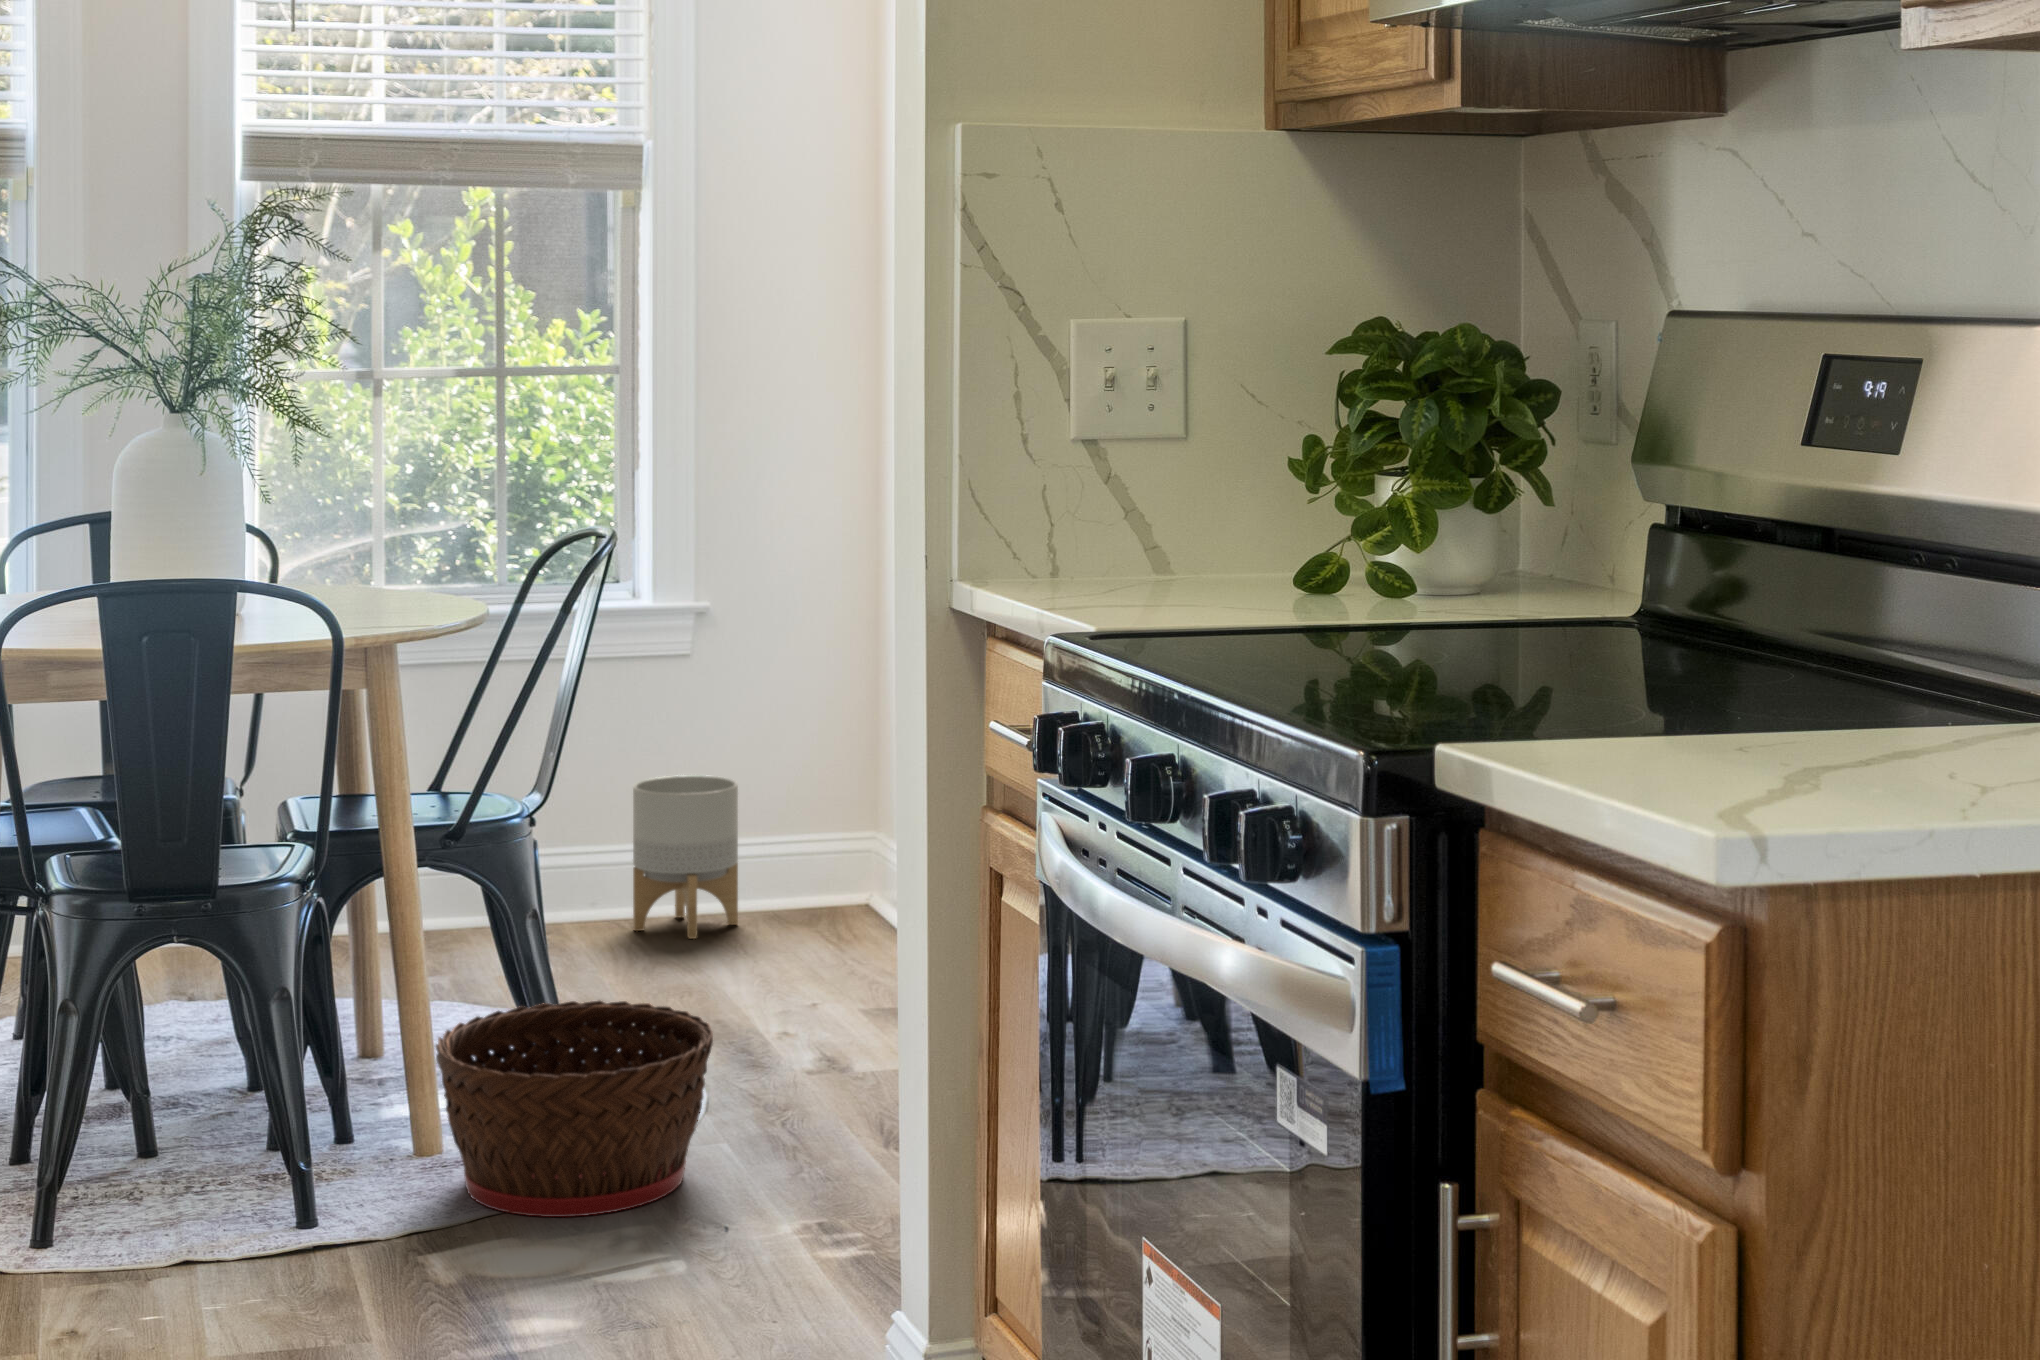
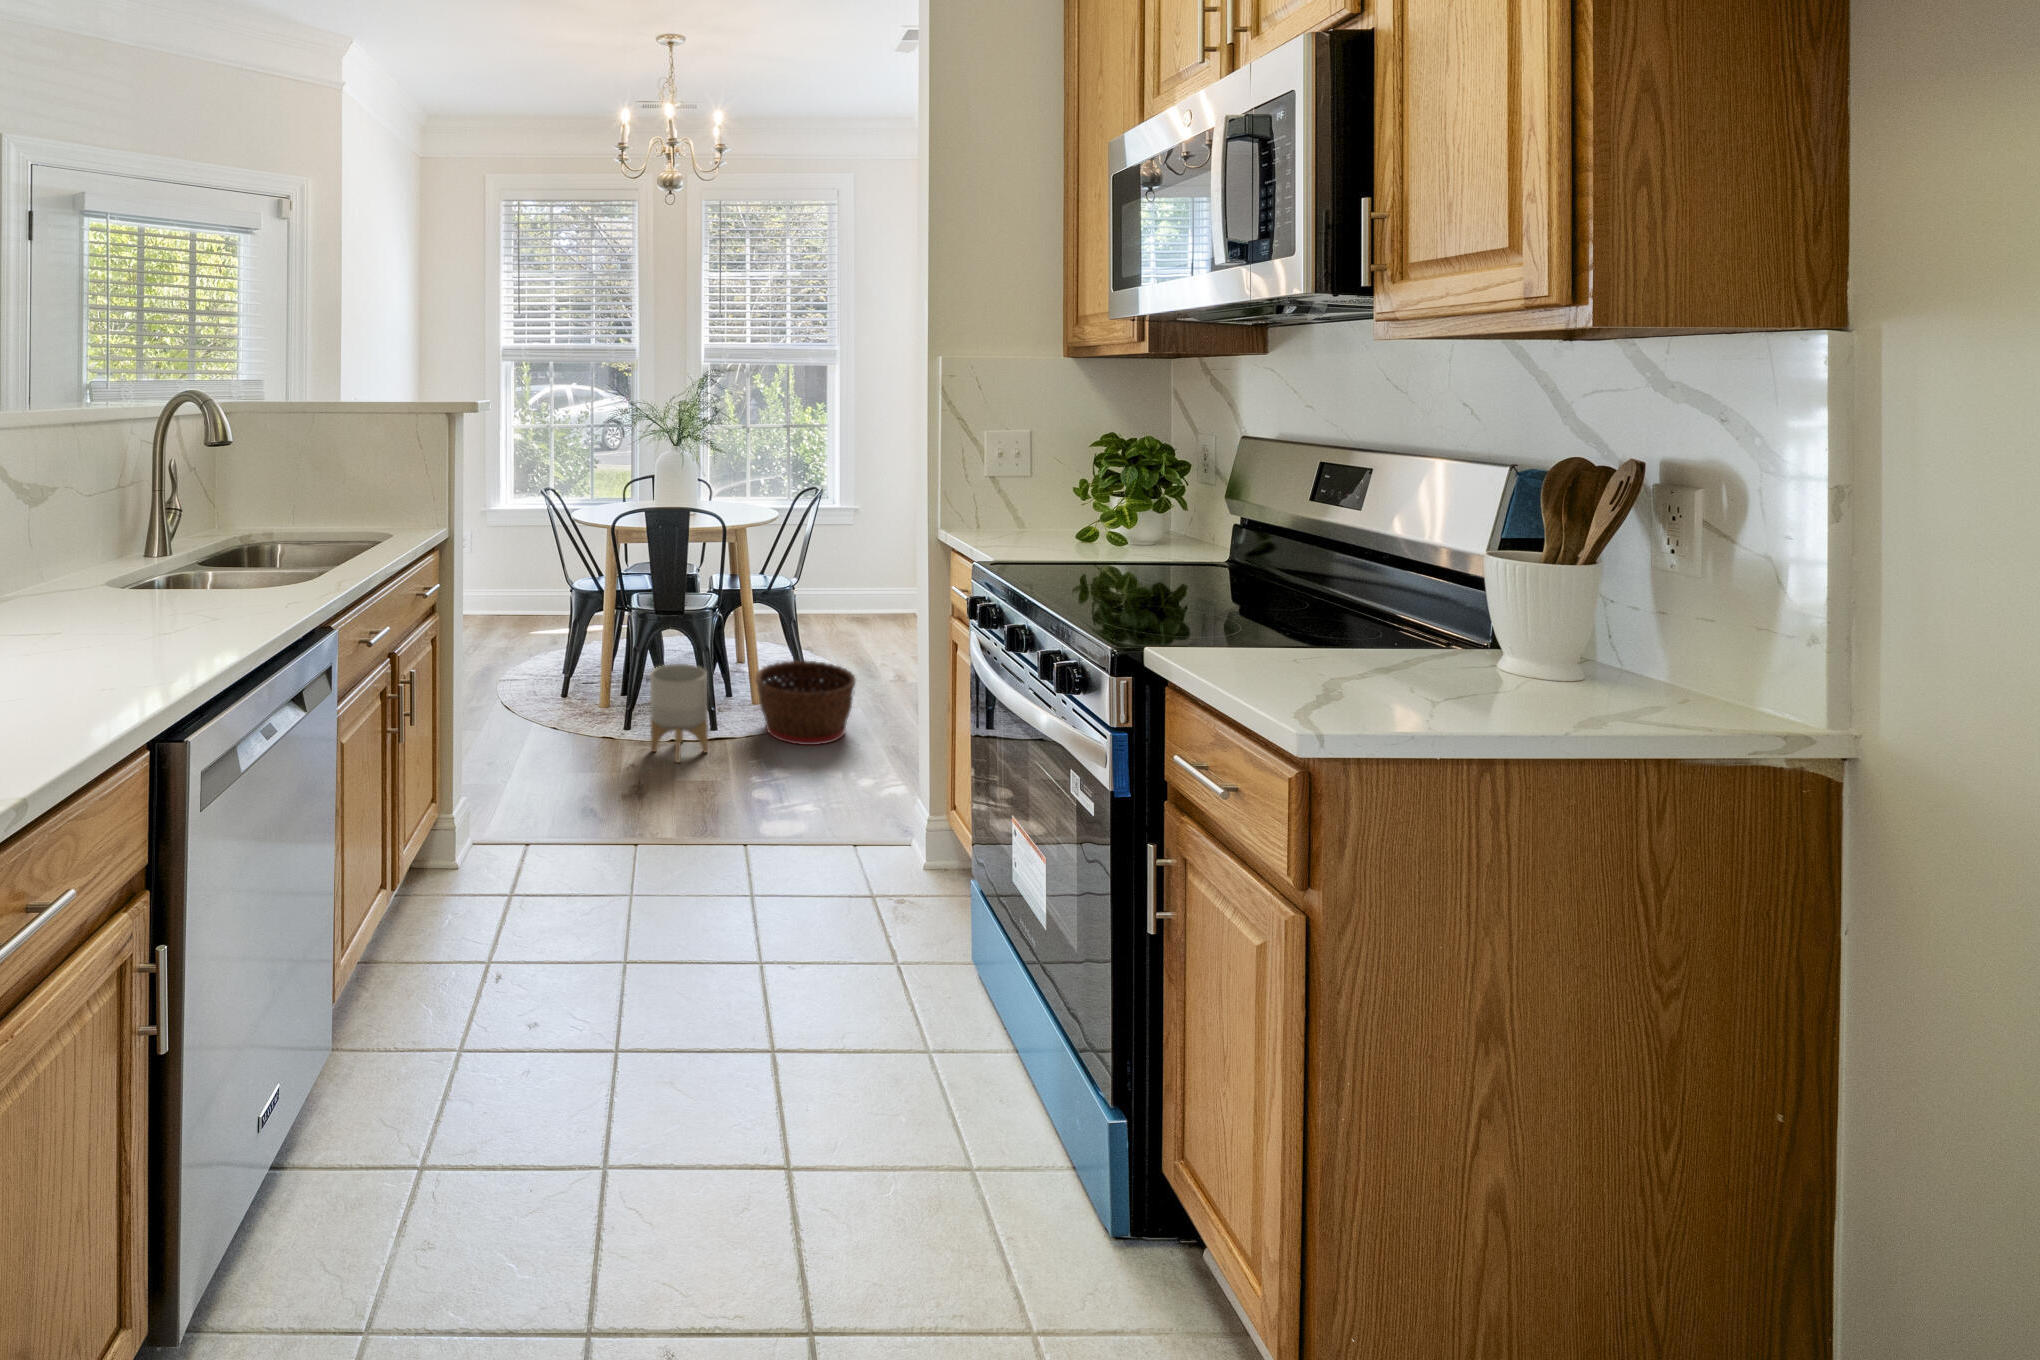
planter: present [633,775,738,939] -> present [650,664,708,763]

